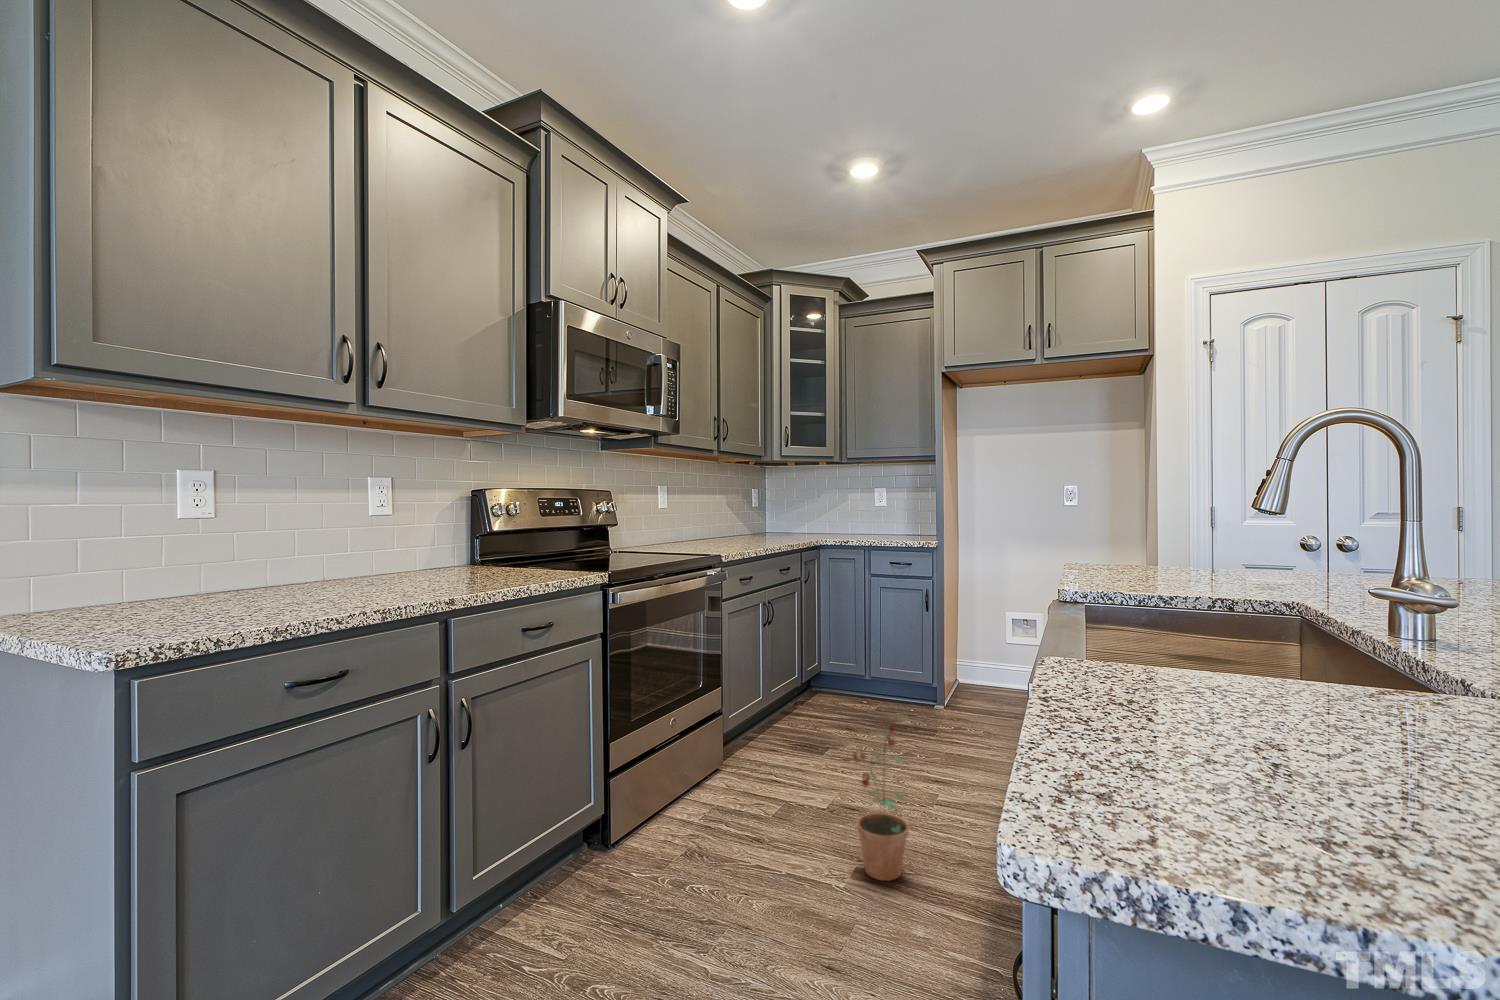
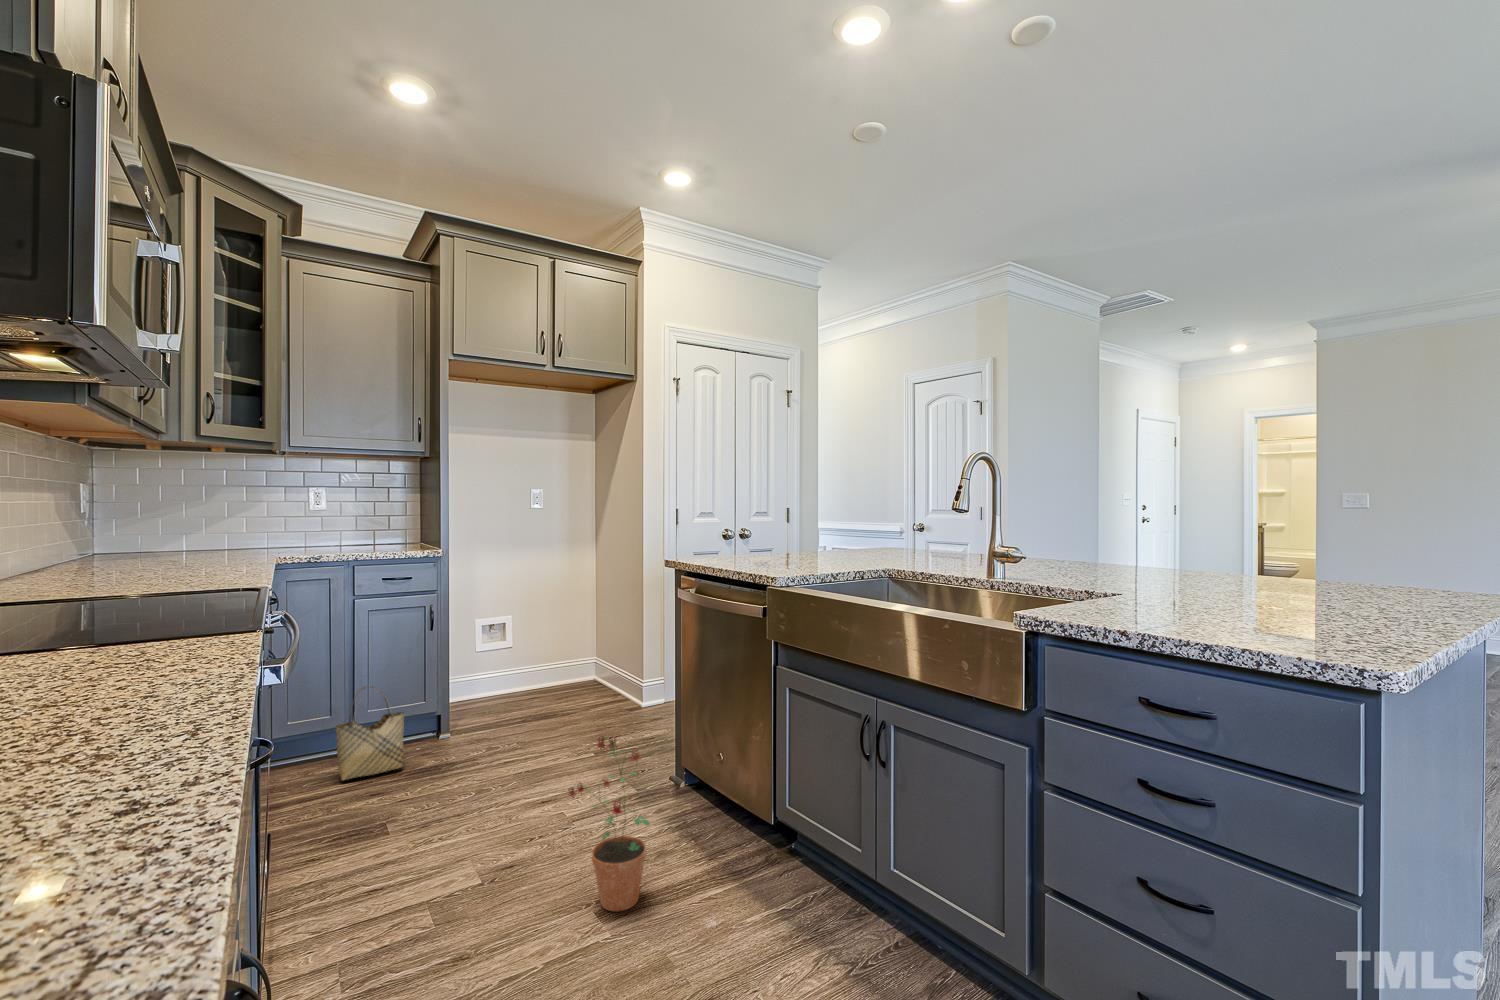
woven basket: none [837,647,888,720] -> present [335,687,404,780]

